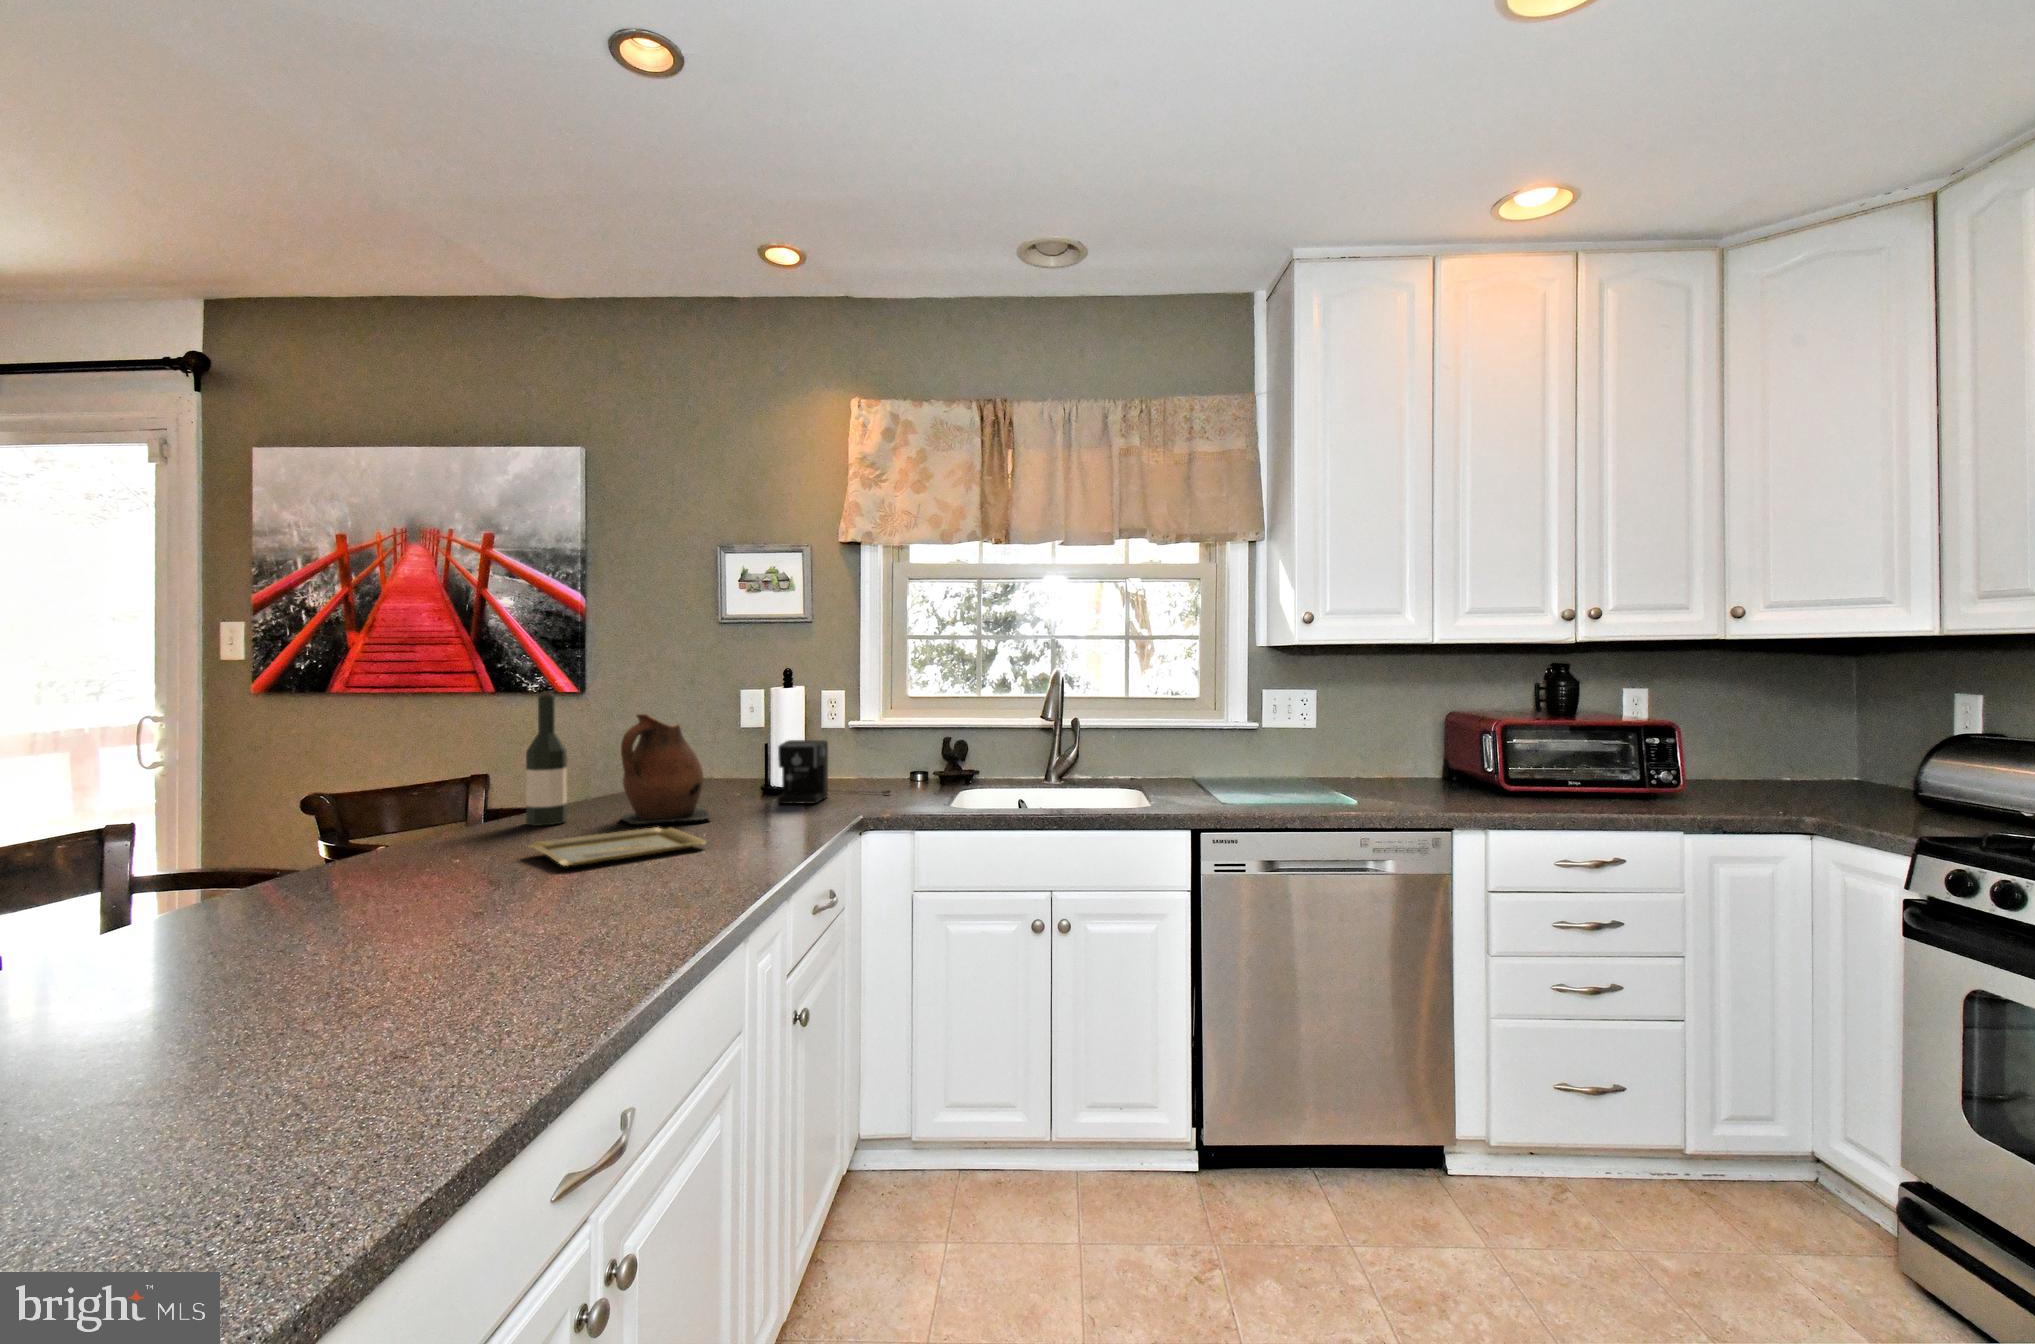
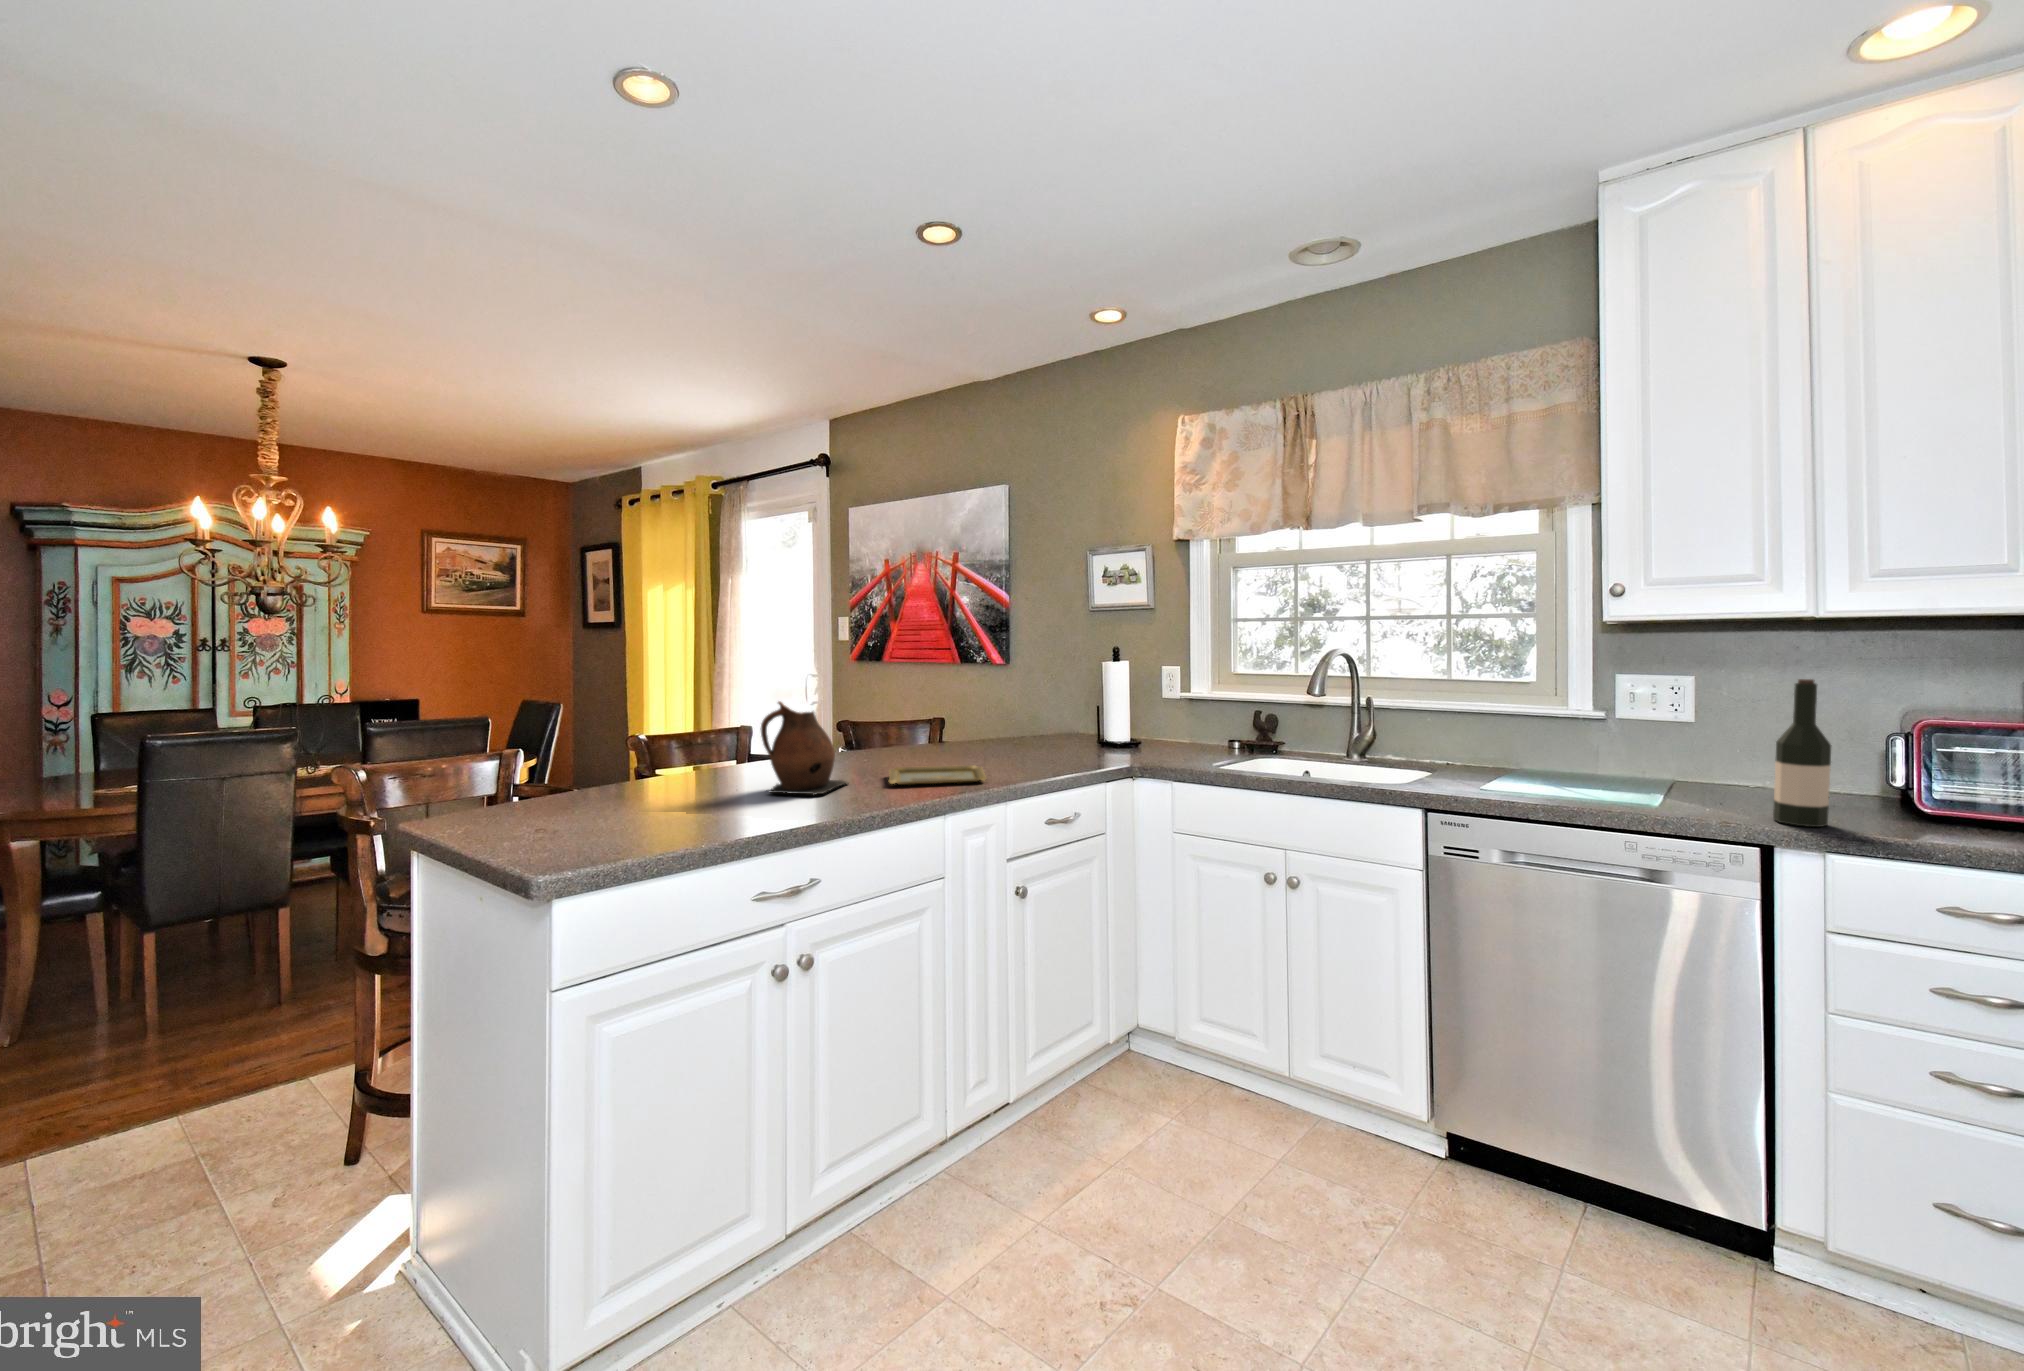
wine bottle: present [526,692,567,826] -> present [1773,679,1831,827]
ceramic pitcher: present [618,714,711,824] -> present [761,701,848,795]
coffee maker: present [778,740,890,804] -> none [1090,707,1188,758]

